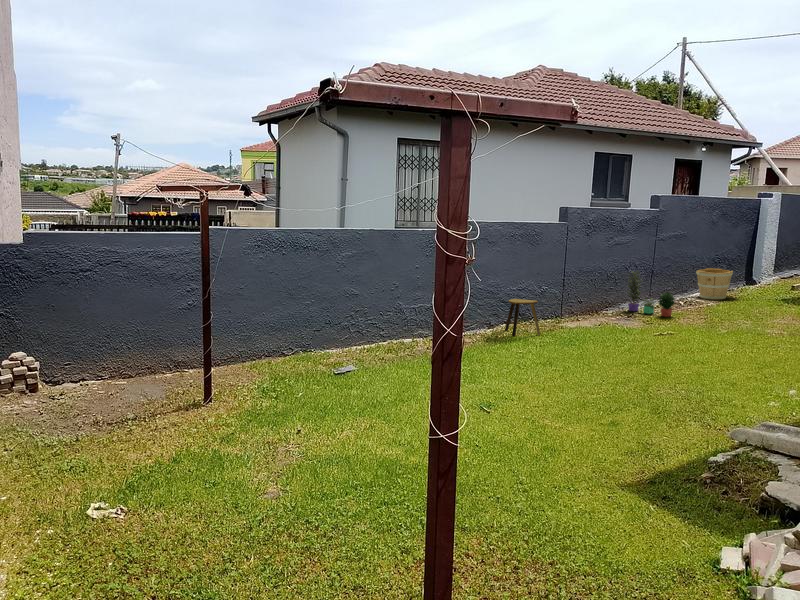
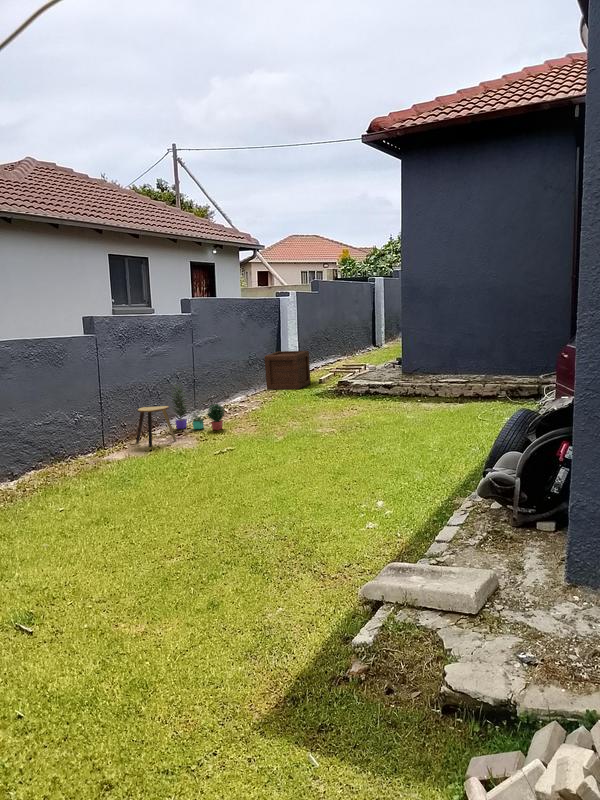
wooden crate: none [731,253,785,293] -> present [264,351,311,390]
wooden bucket: present [696,268,733,300] -> none [235,370,269,403]
stool: present [505,299,540,336] -> present [136,406,176,446]

